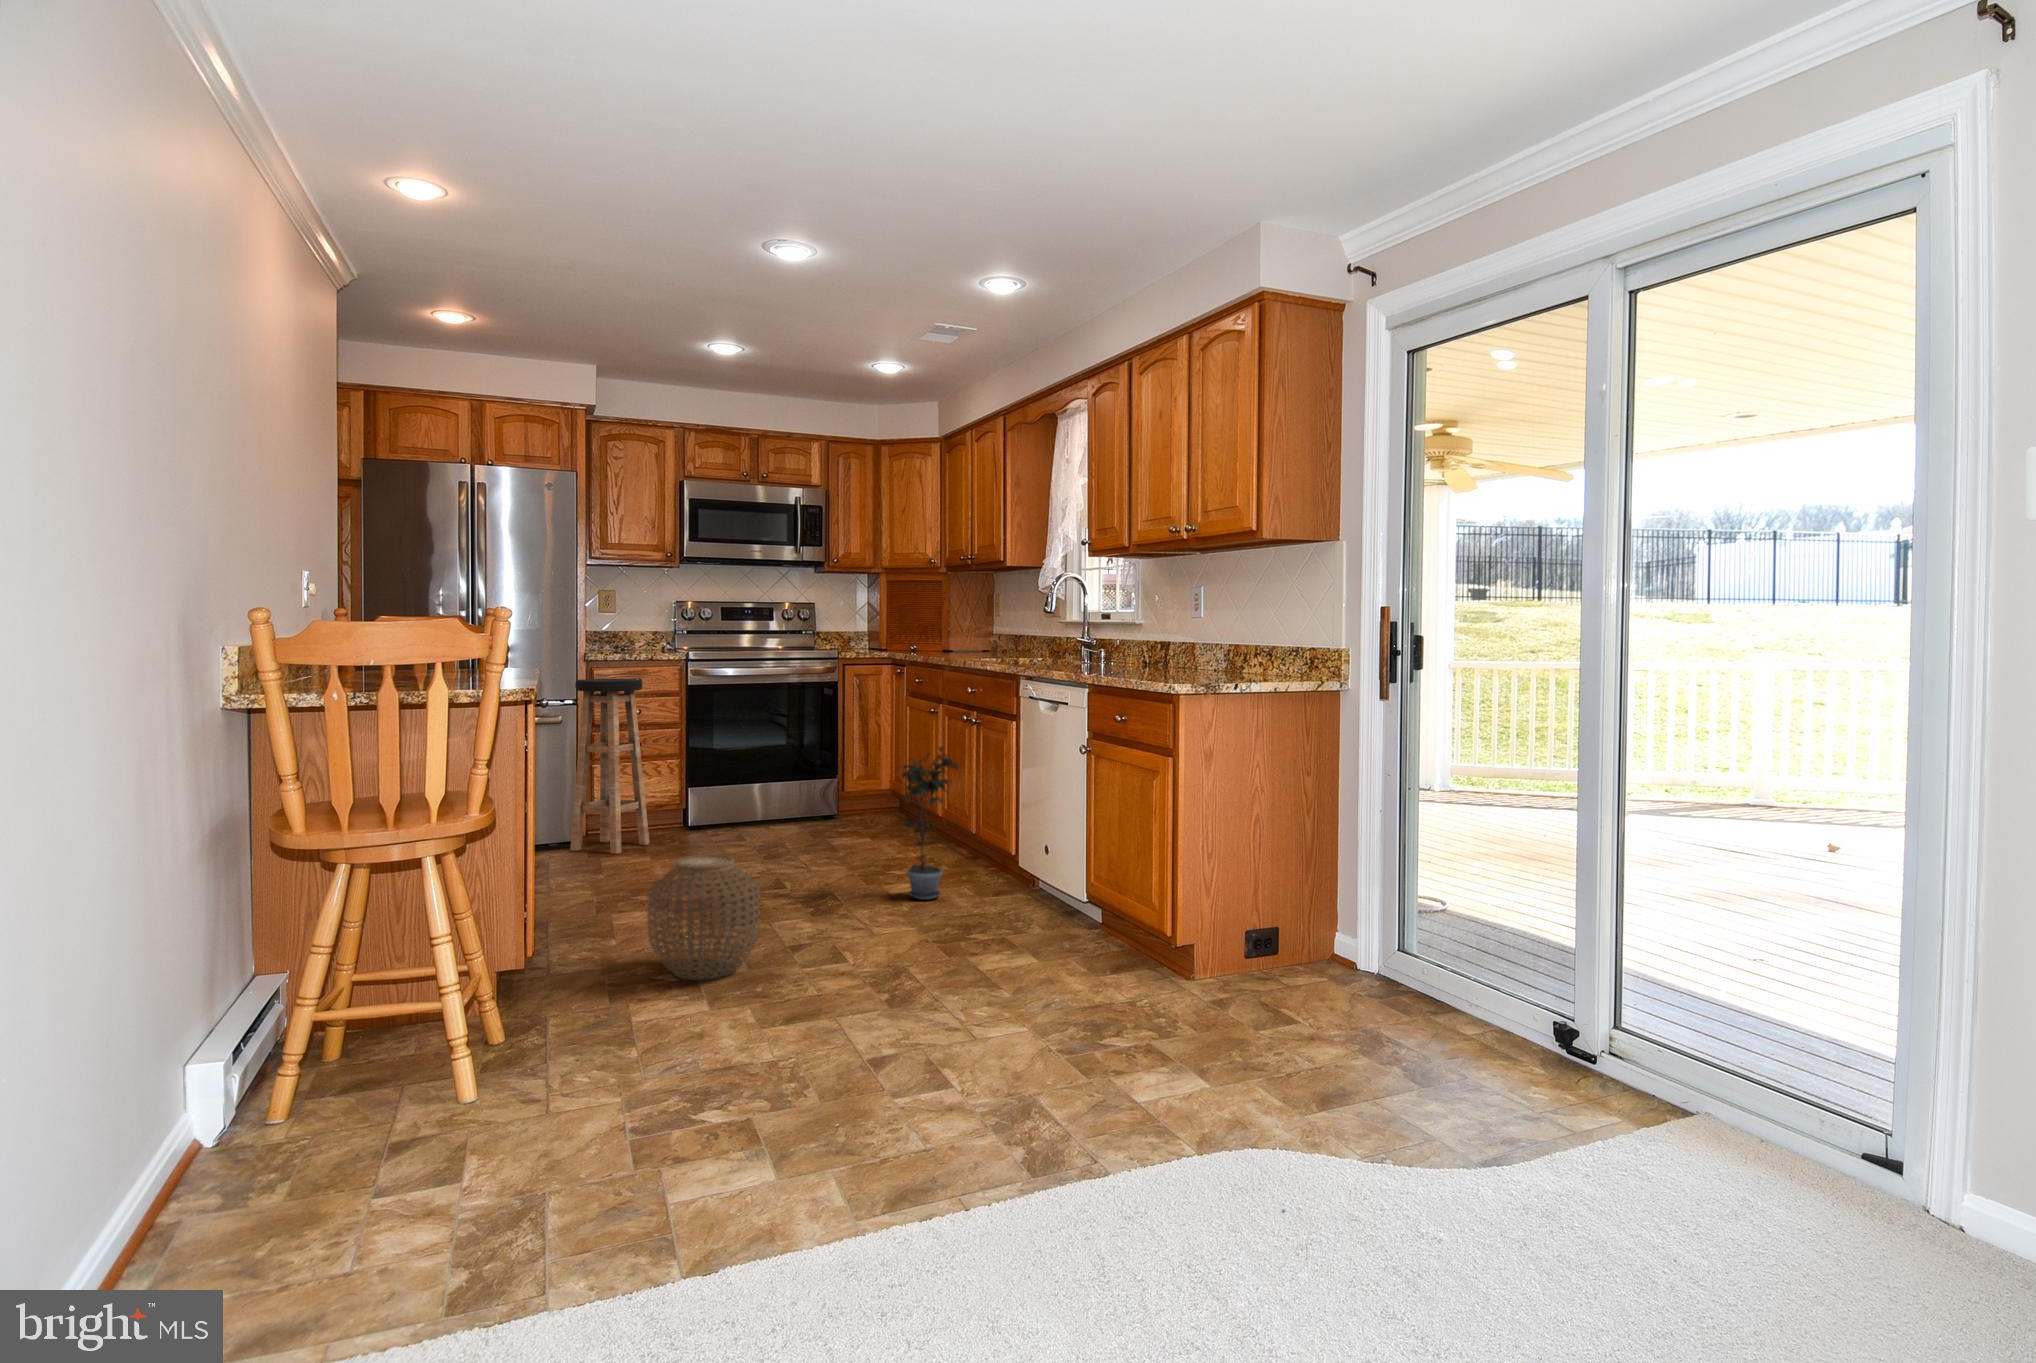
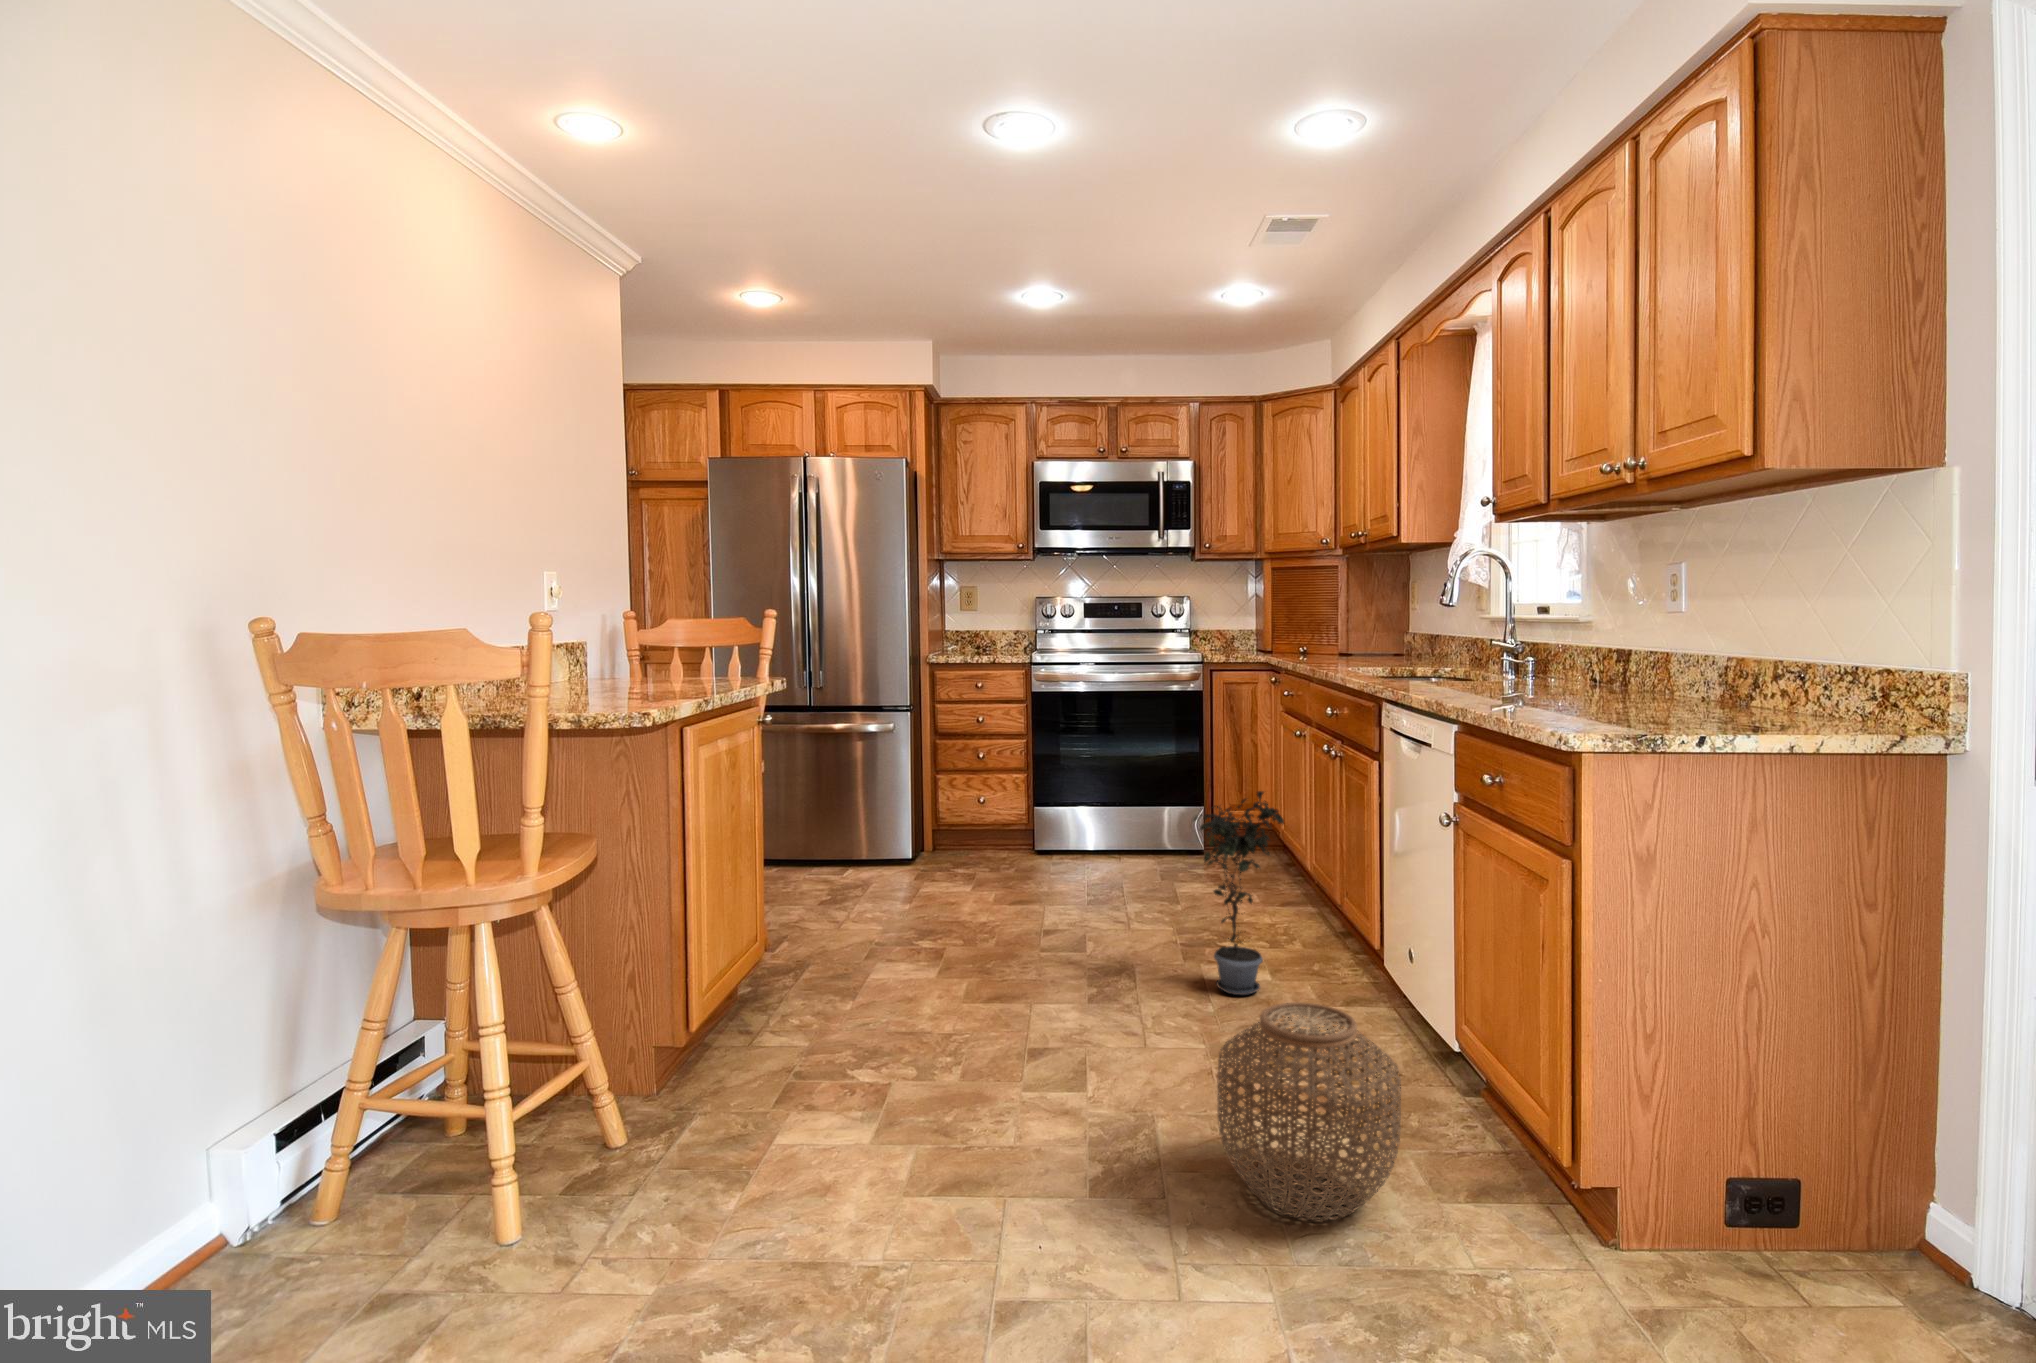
bar stool: present [570,679,650,854] -> none [899,684,981,877]
woven basket: present [647,855,760,980] -> present [1217,1002,1401,1221]

